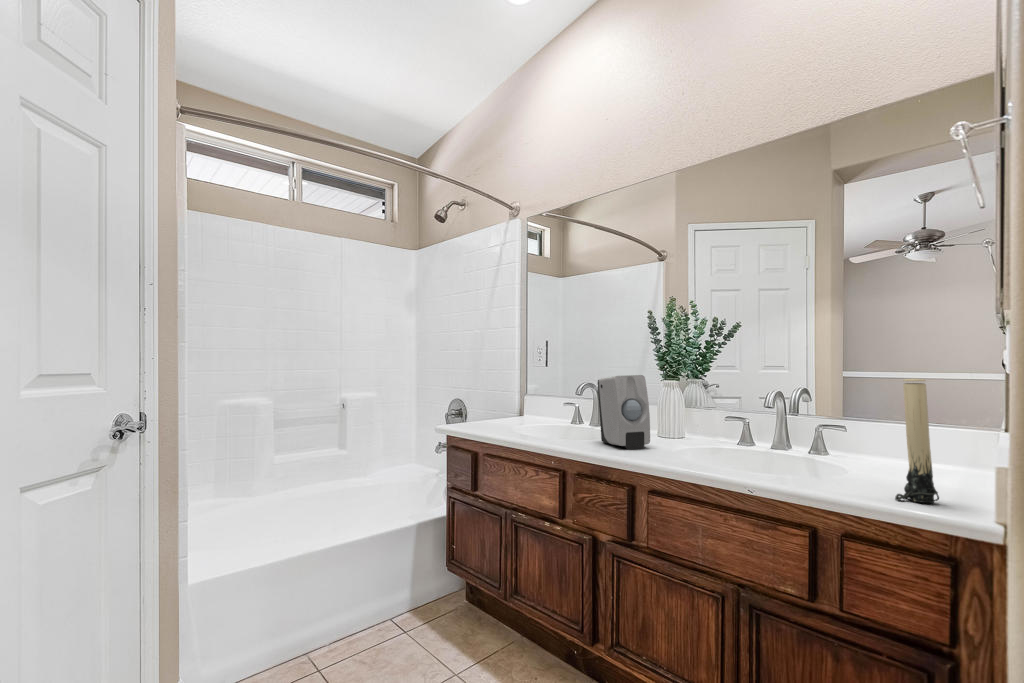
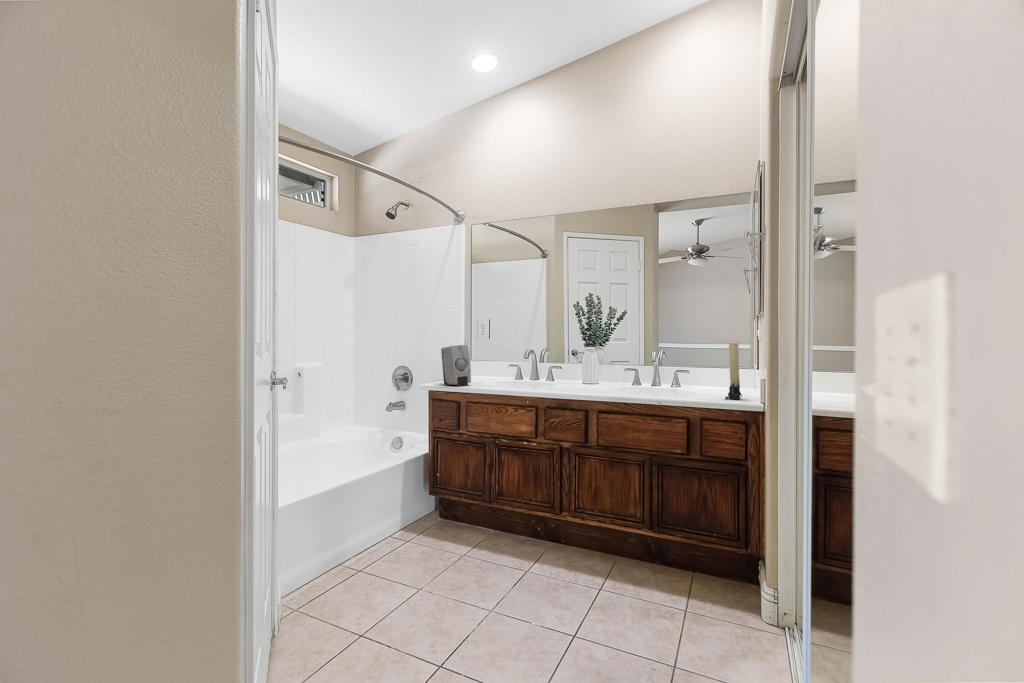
soap dispenser: present [598,375,650,449] -> present [441,345,471,386]

